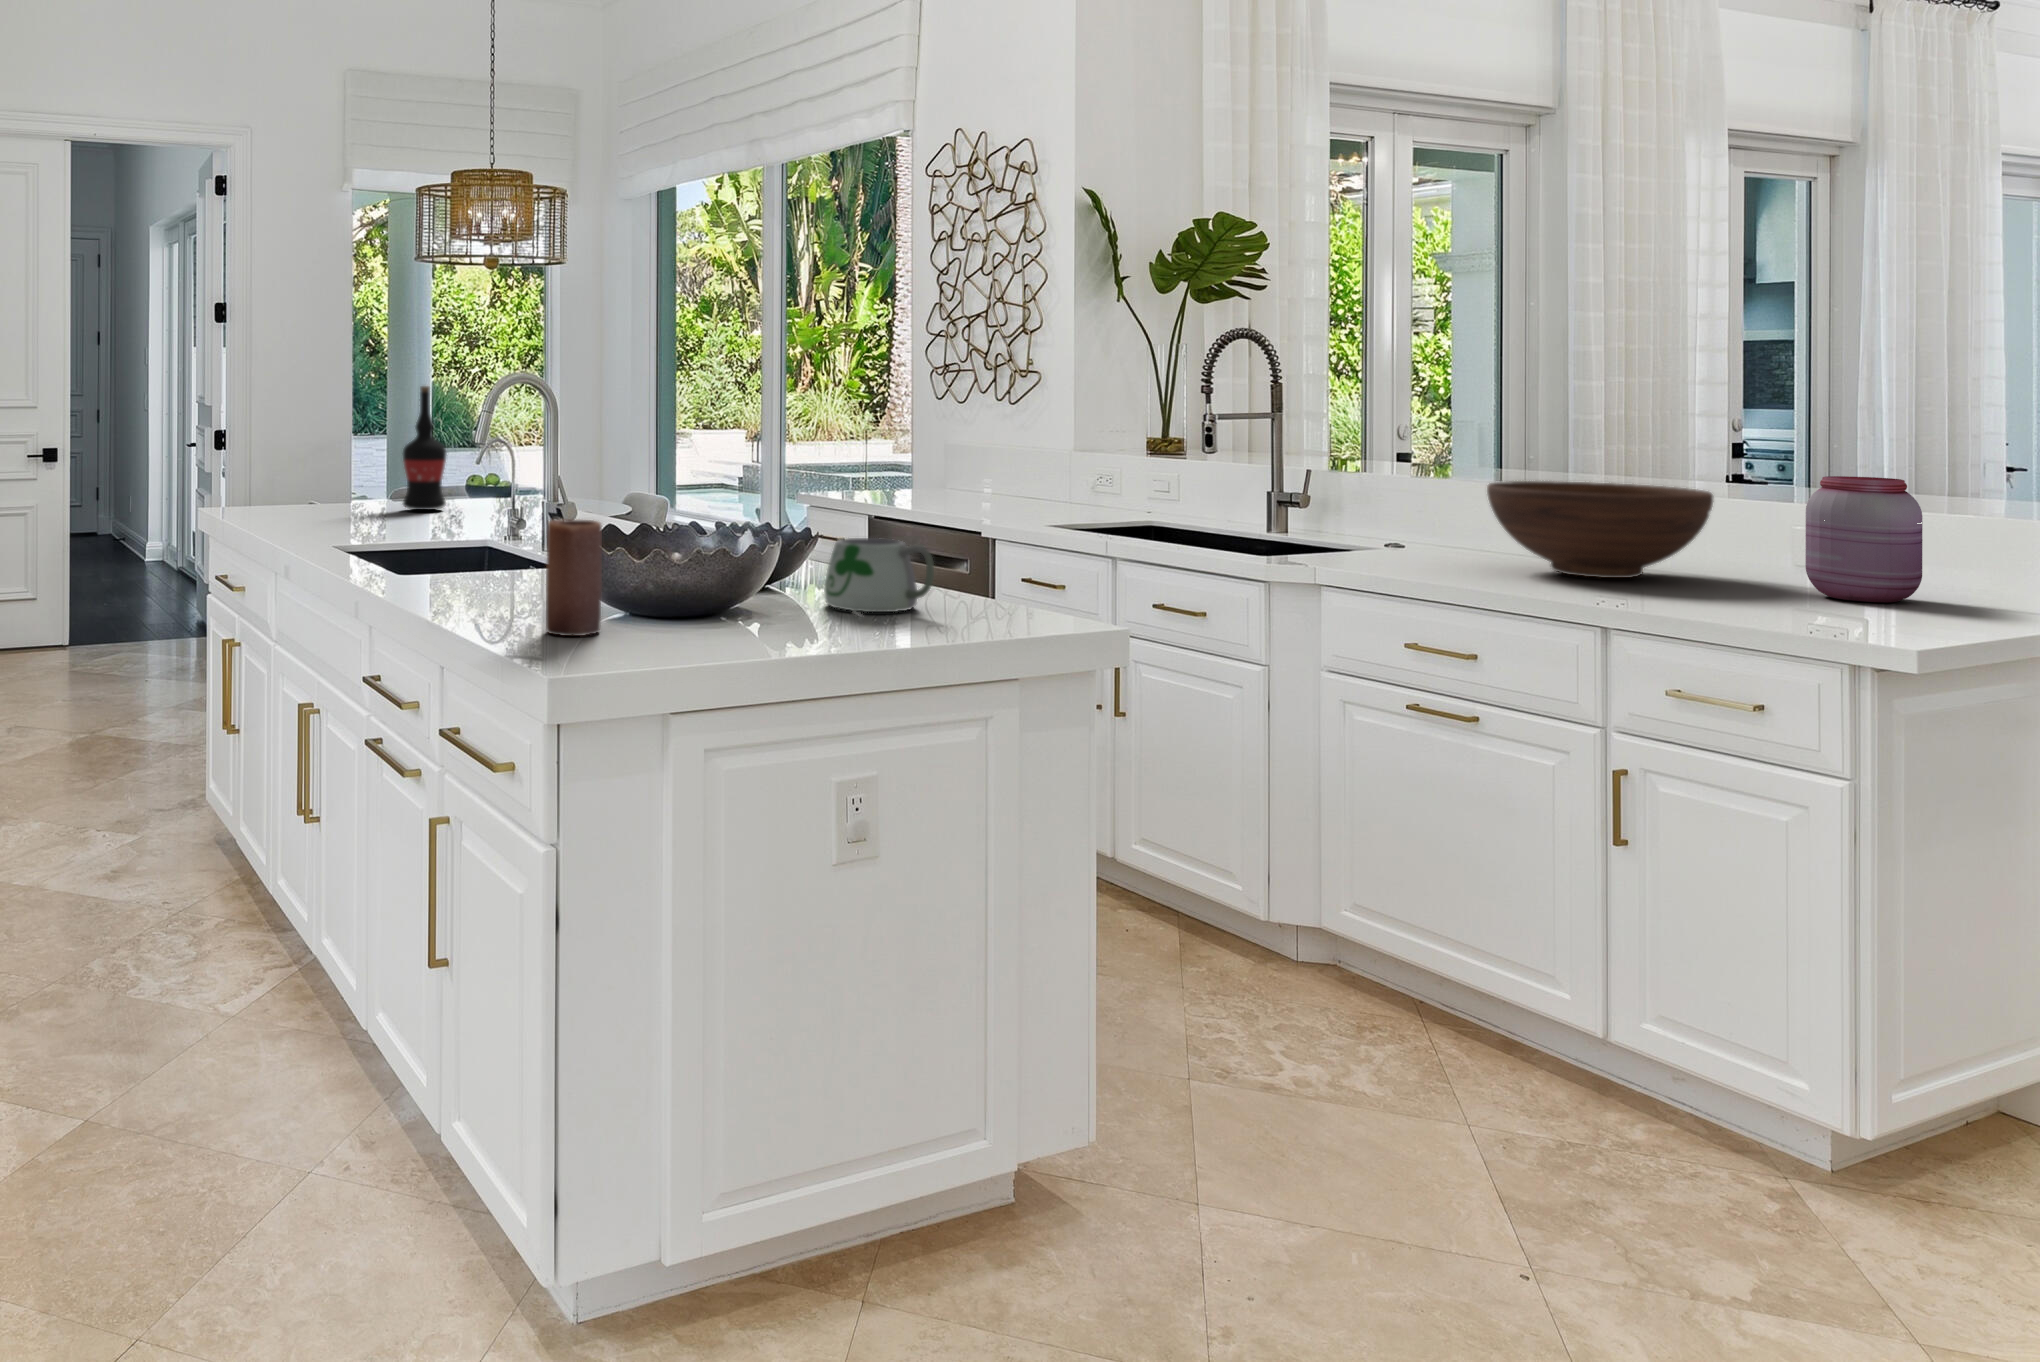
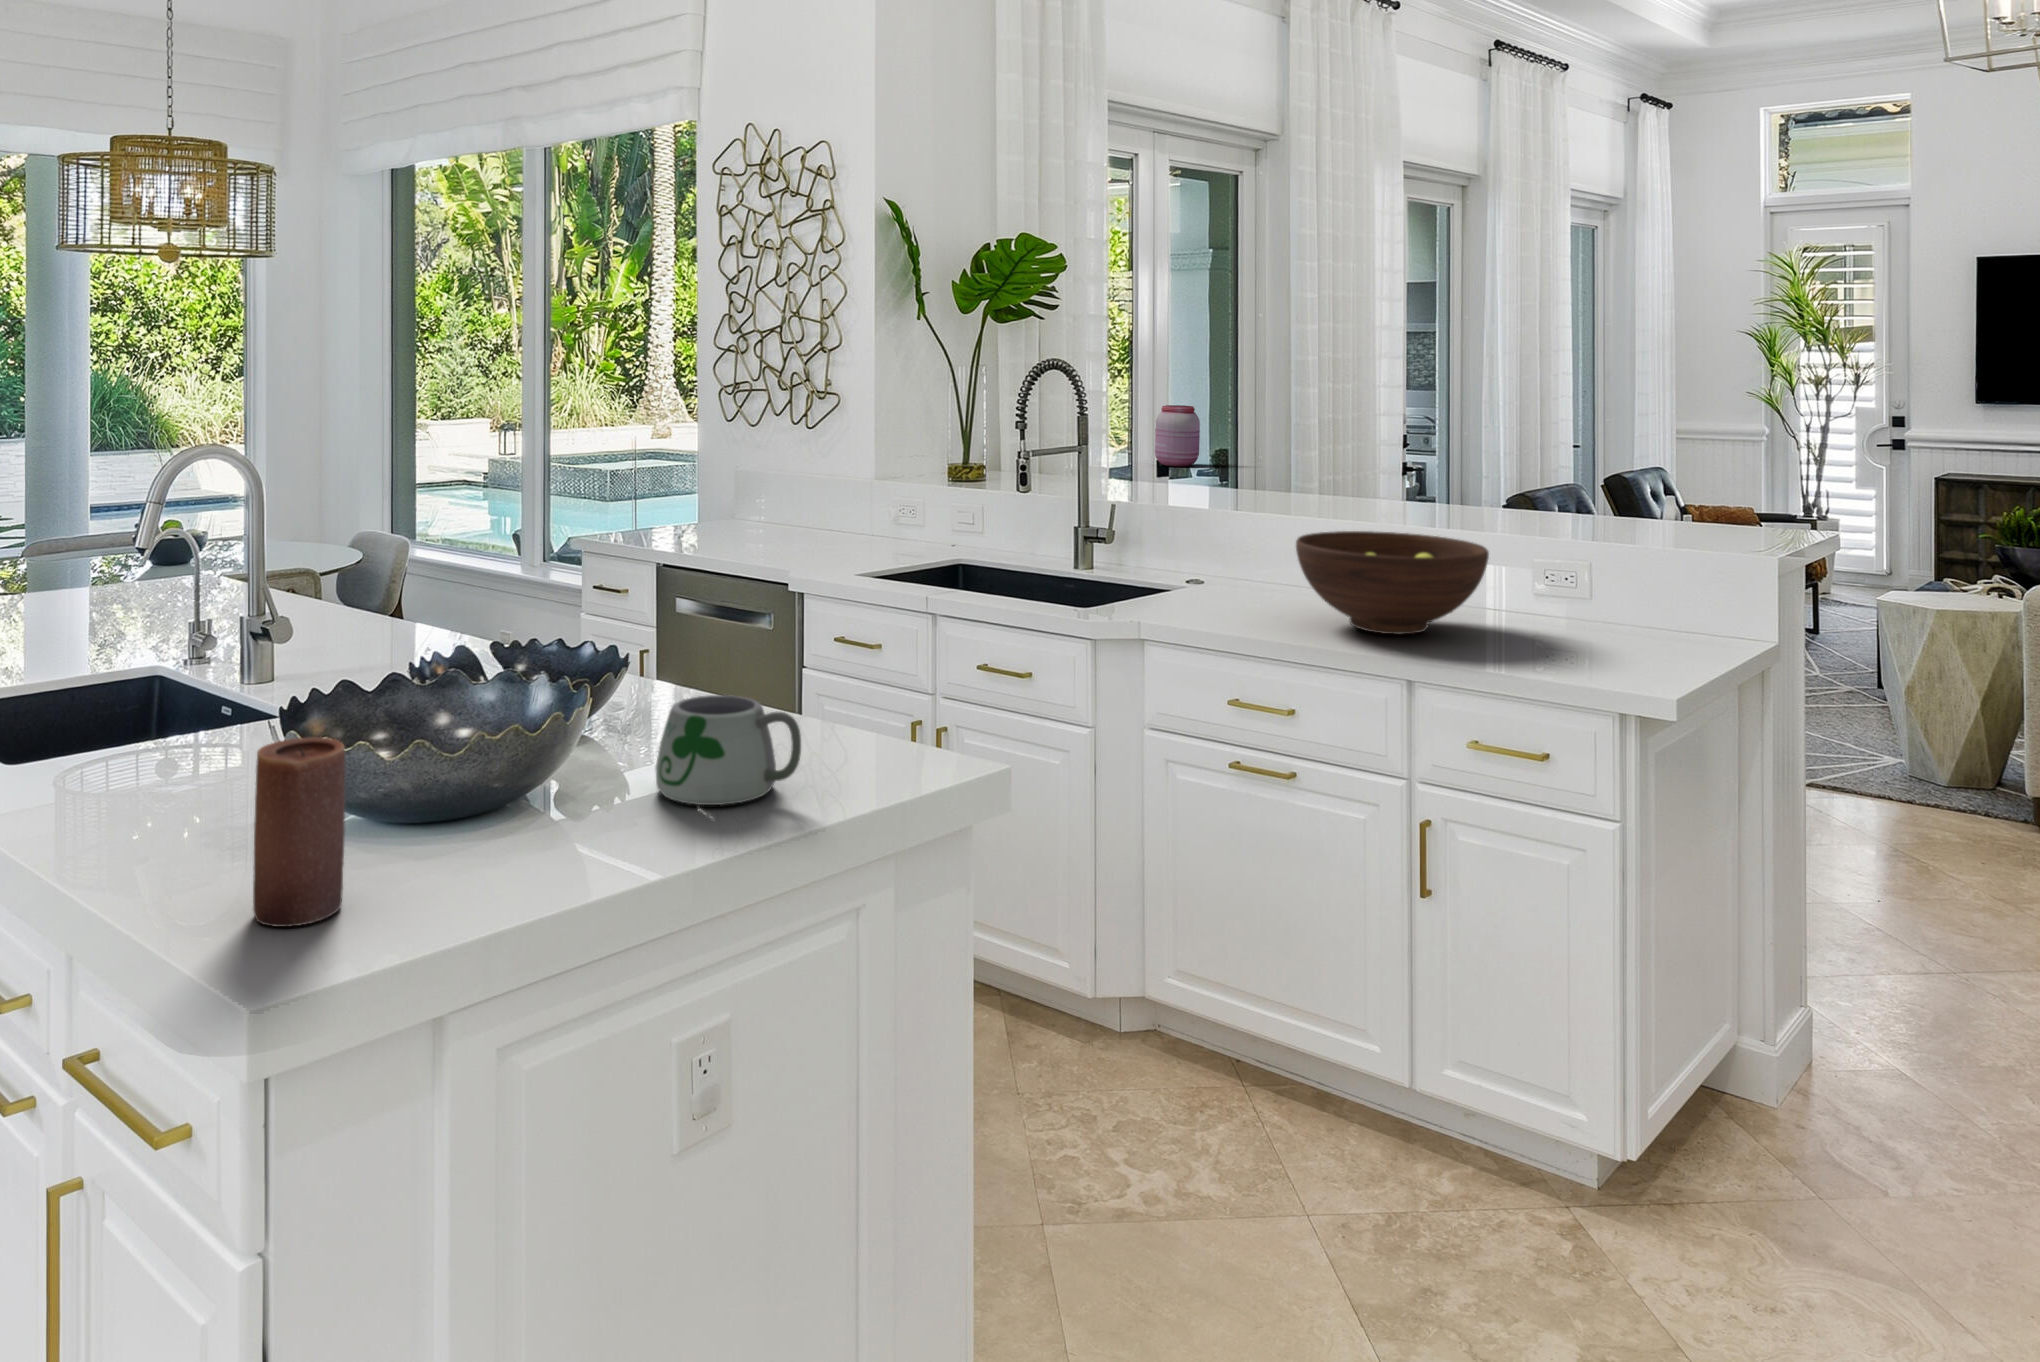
wine bottle: present [403,386,446,510] -> none [34,435,103,605]
jar: present [1805,476,1923,602] -> present [1155,405,1200,467]

